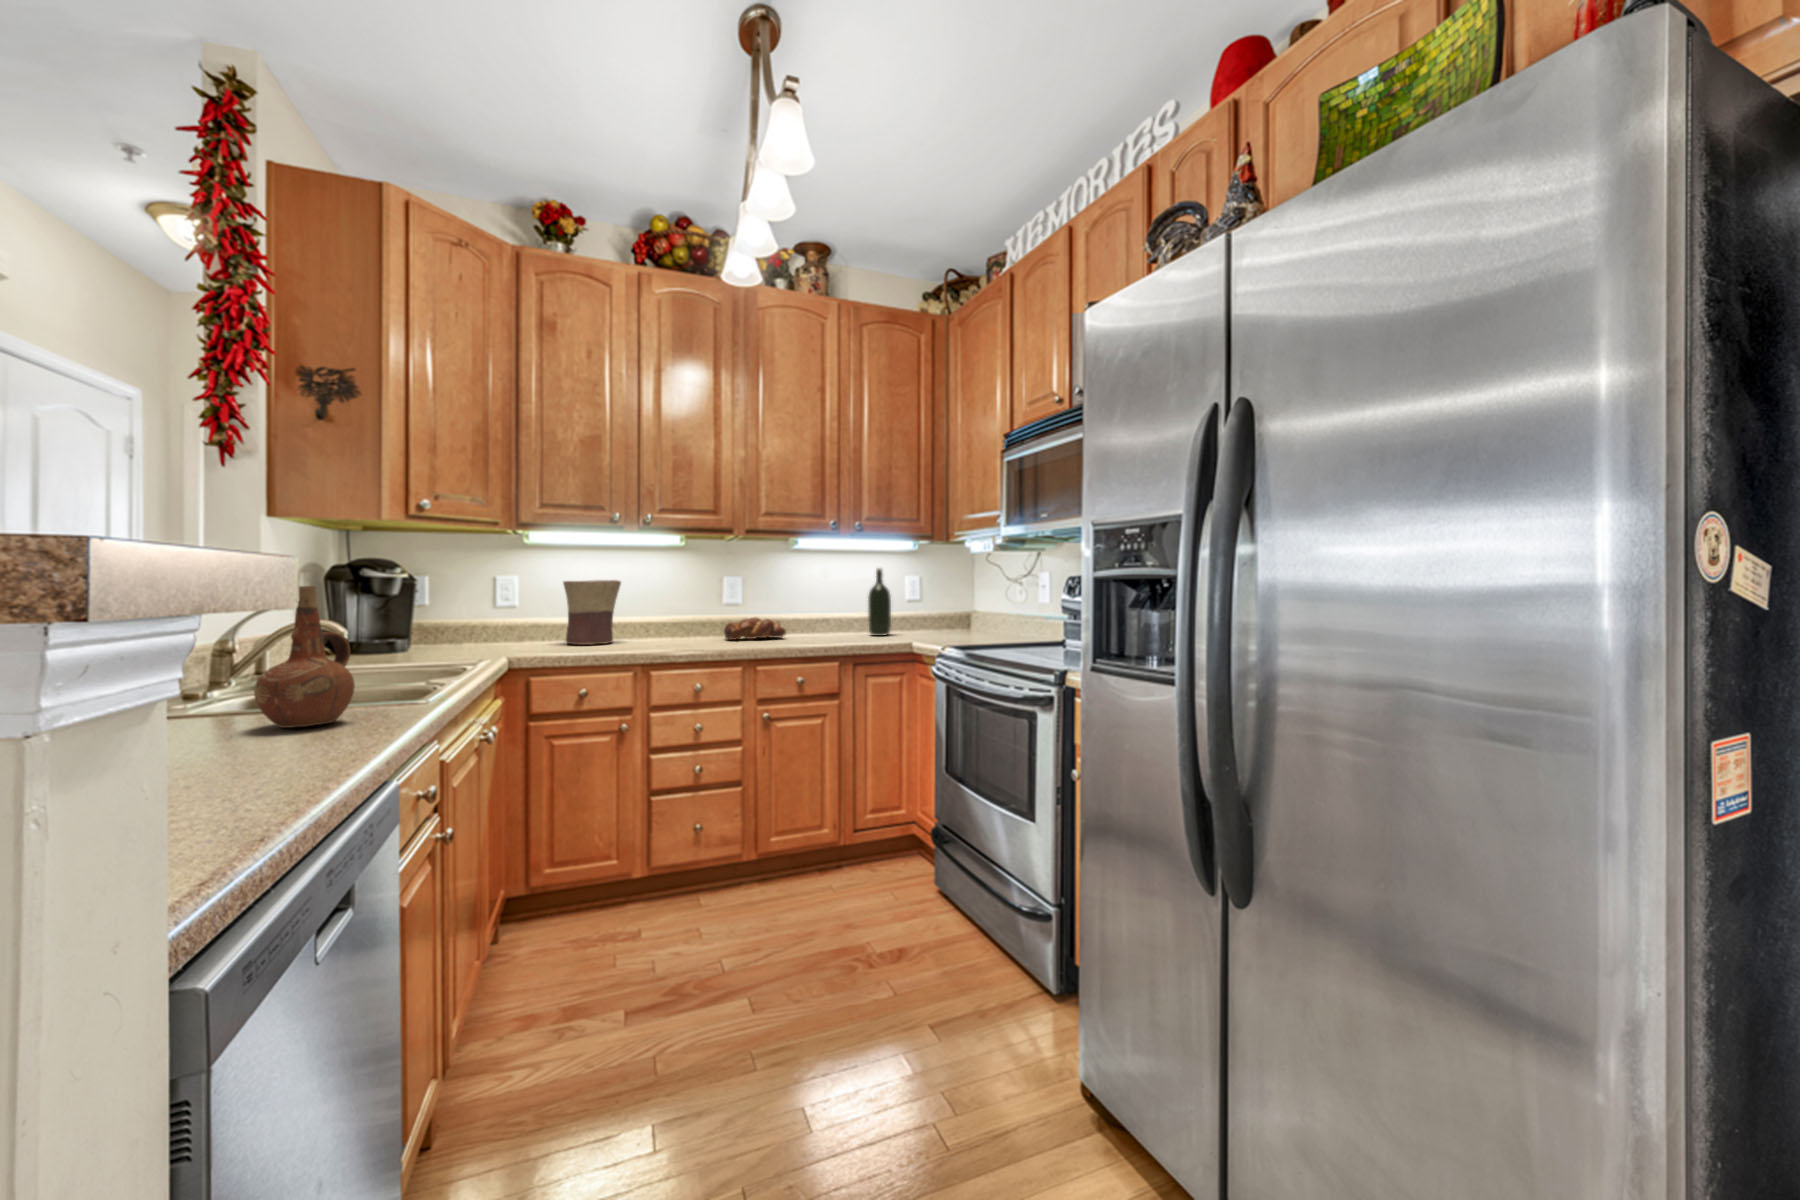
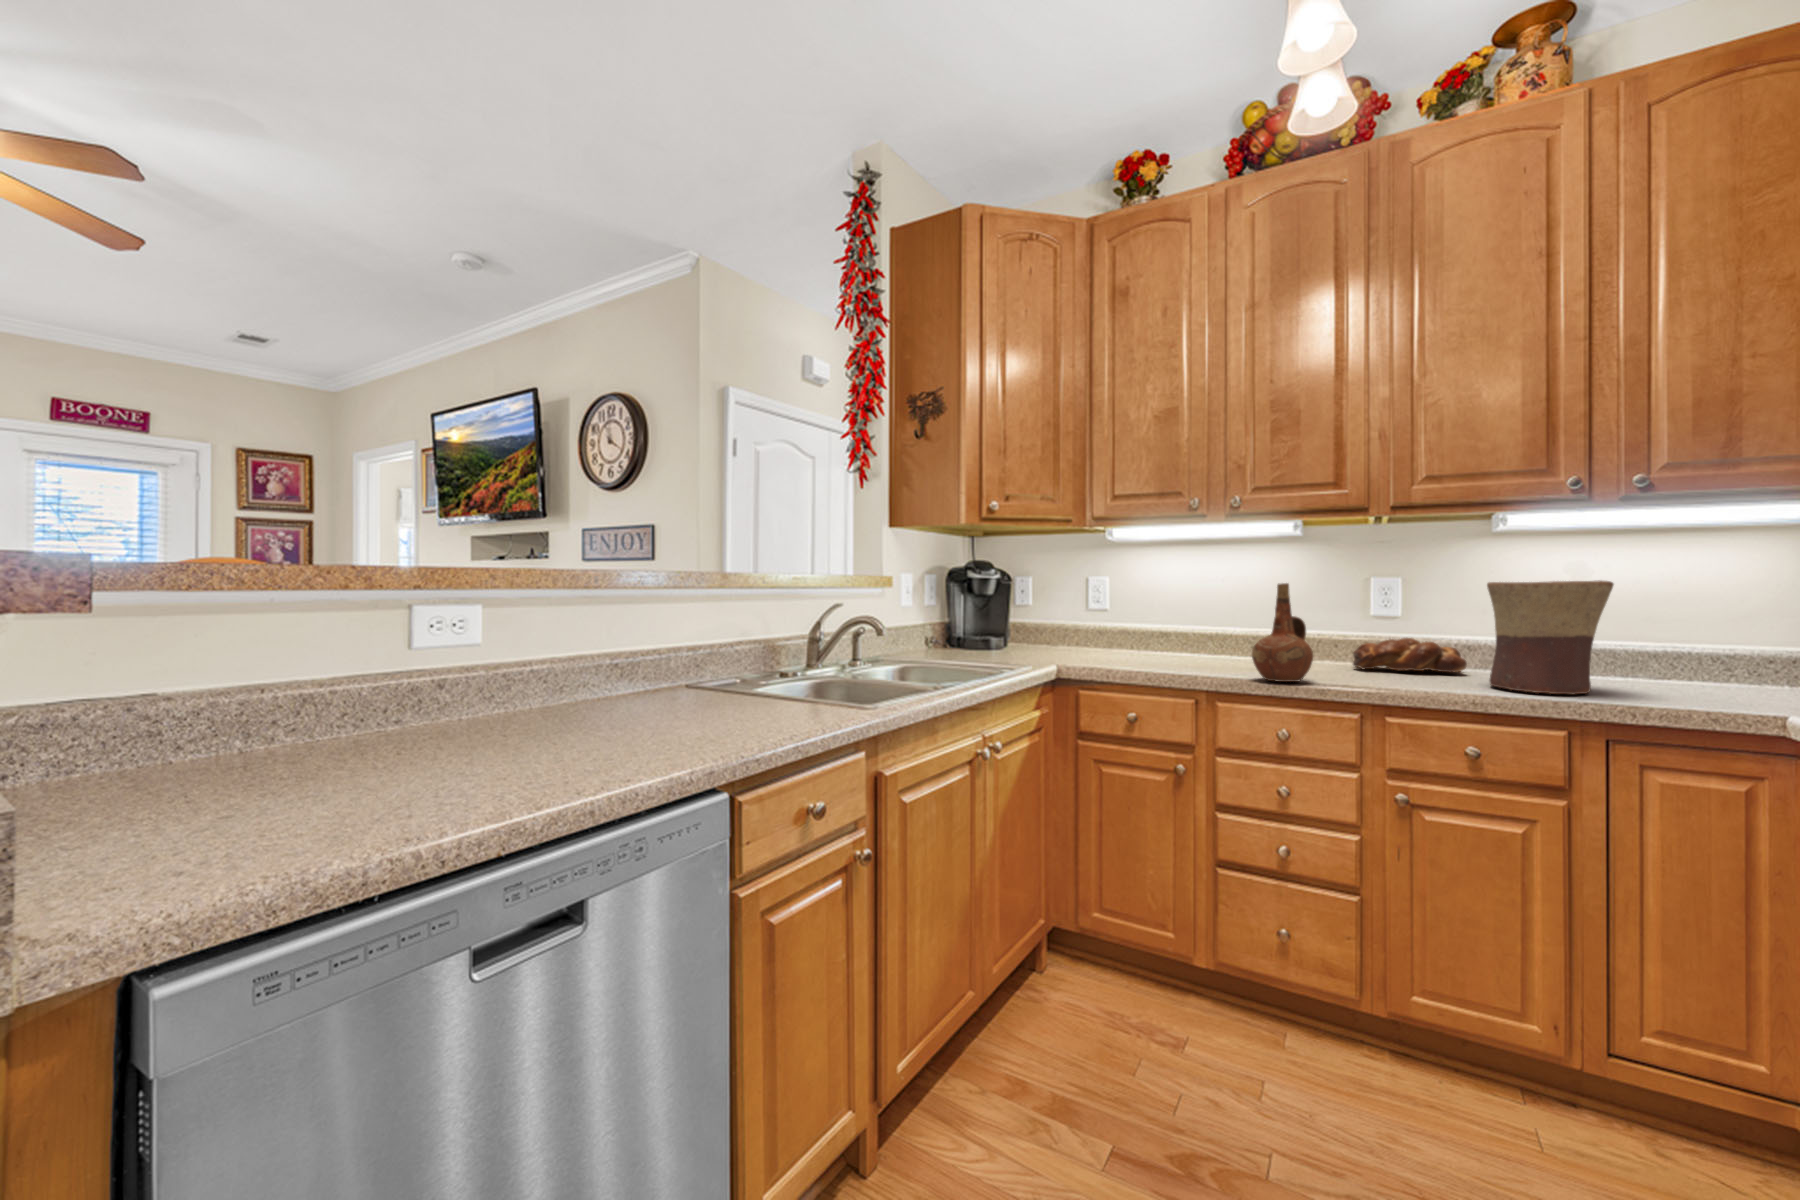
wine bottle: present [868,569,891,636] -> none [1671,557,1740,689]
flower pot: present [563,580,621,645] -> present [1487,580,1614,694]
ceramic pitcher: present [254,586,355,728] -> present [1252,583,1313,682]

